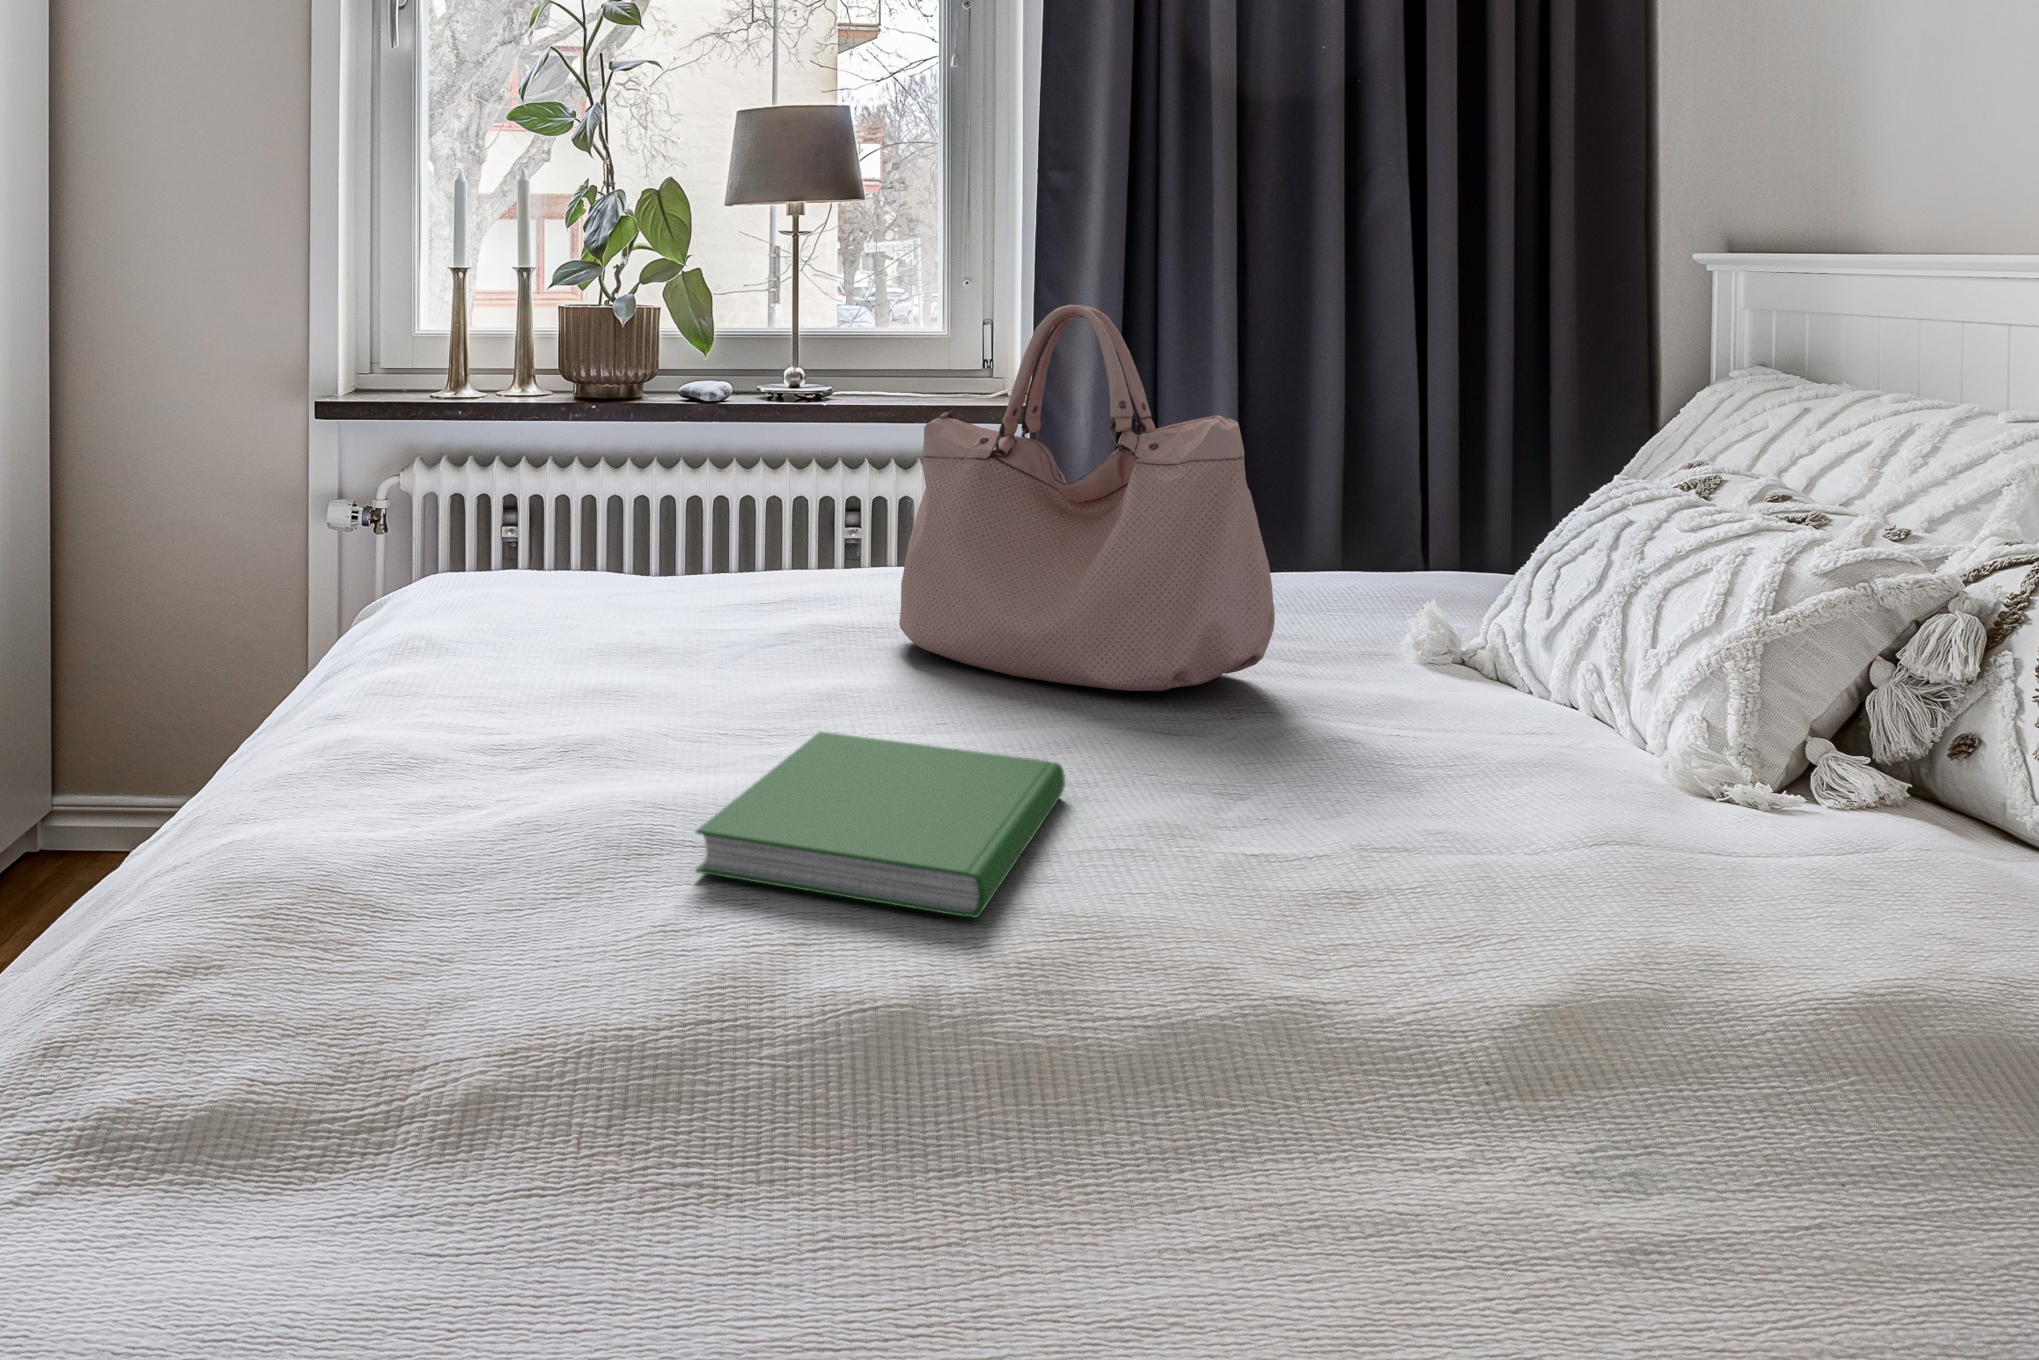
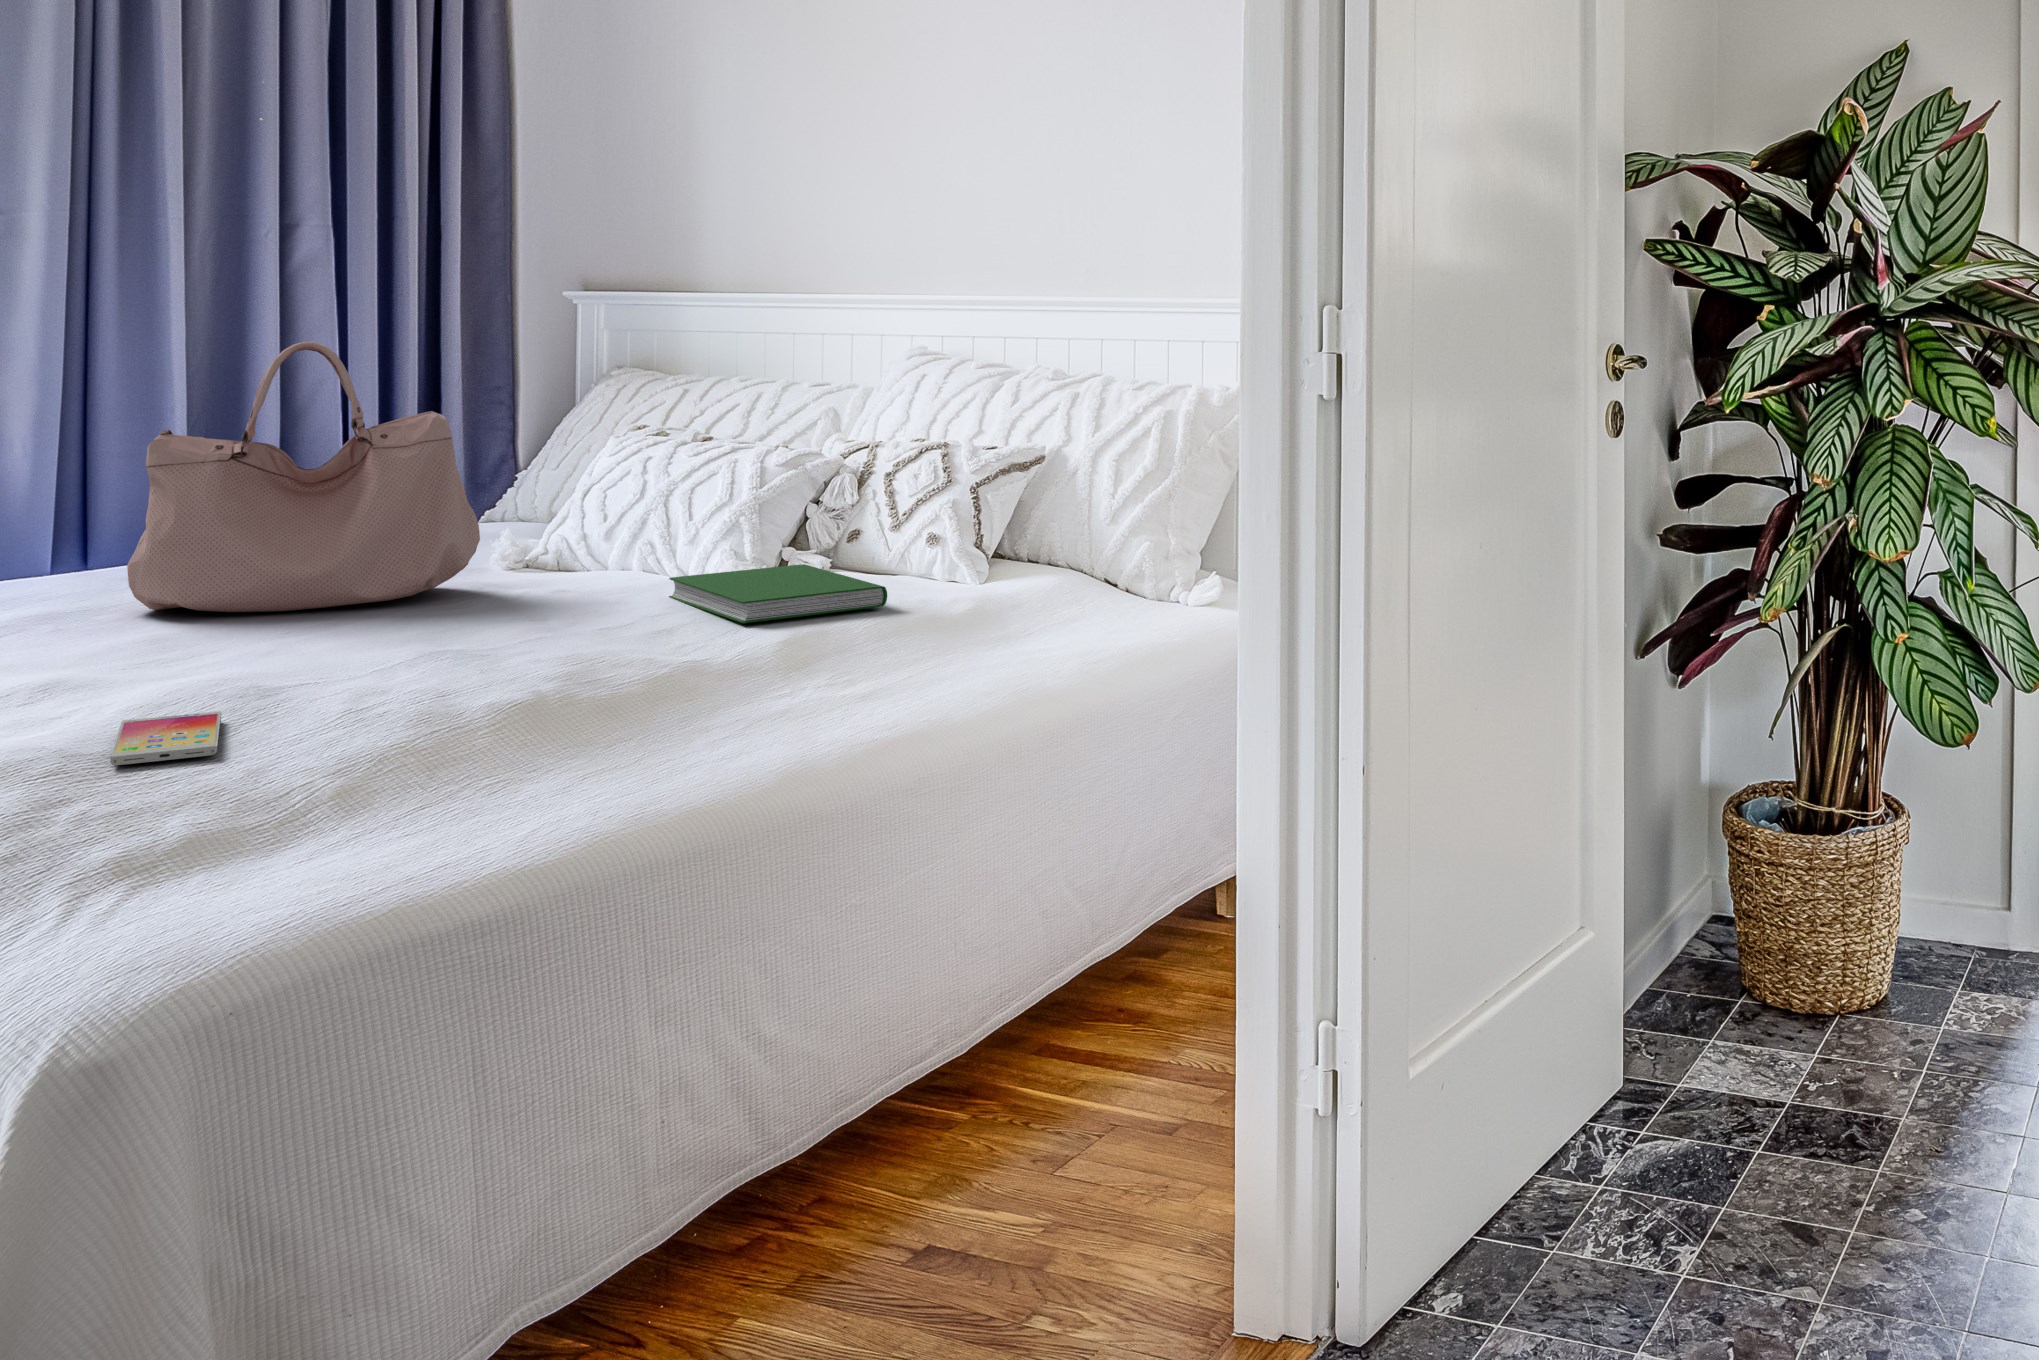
hardcover book: present [696,732,1065,918] -> present [669,564,887,623]
smartphone: none [350,823,596,935] -> present [110,711,221,765]

